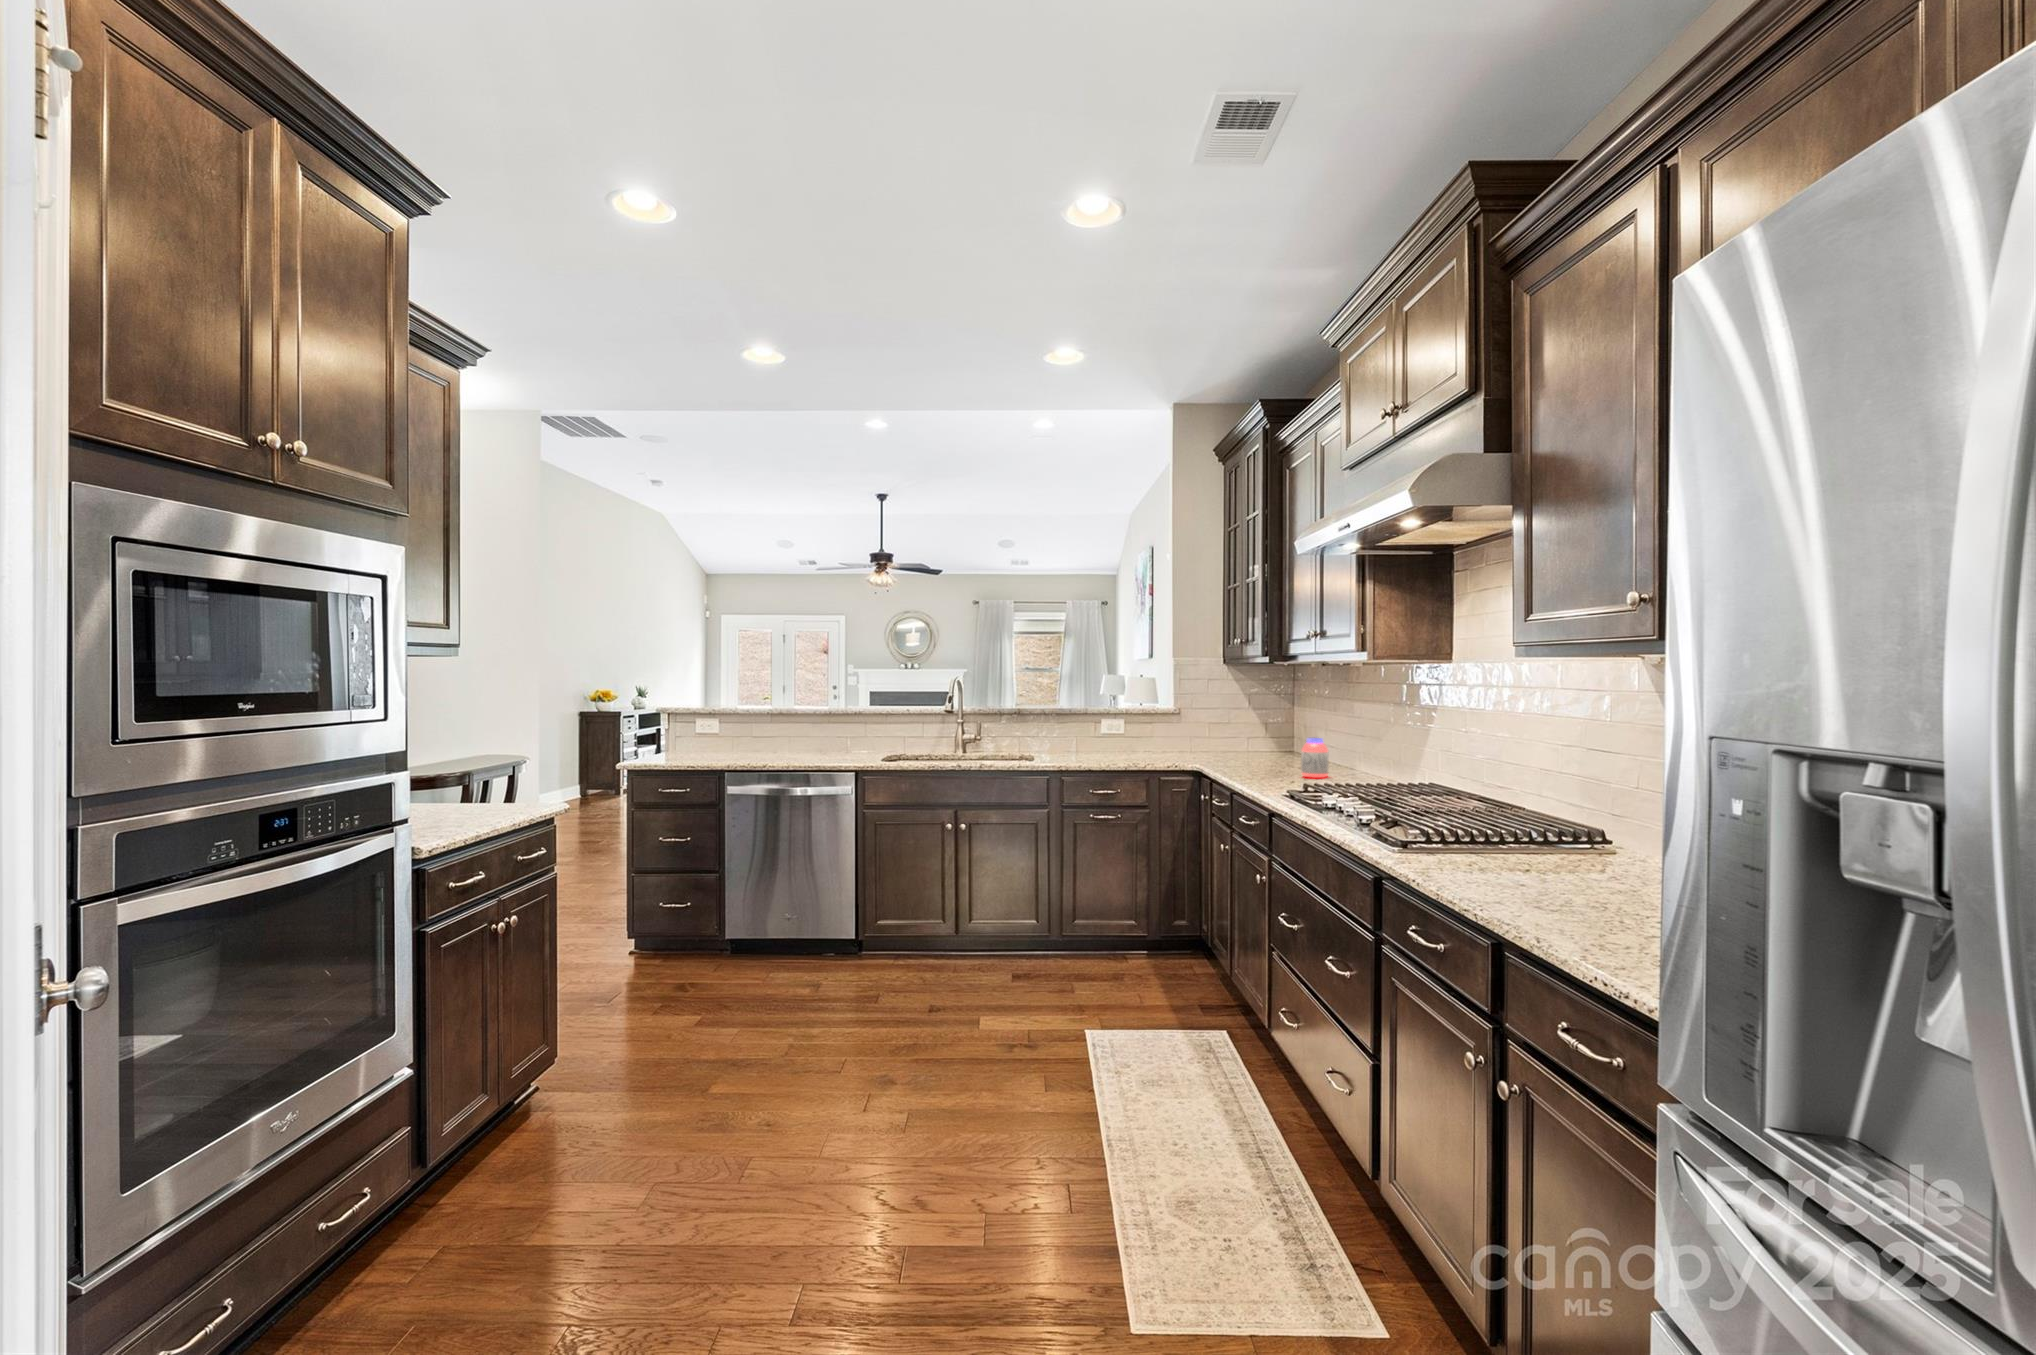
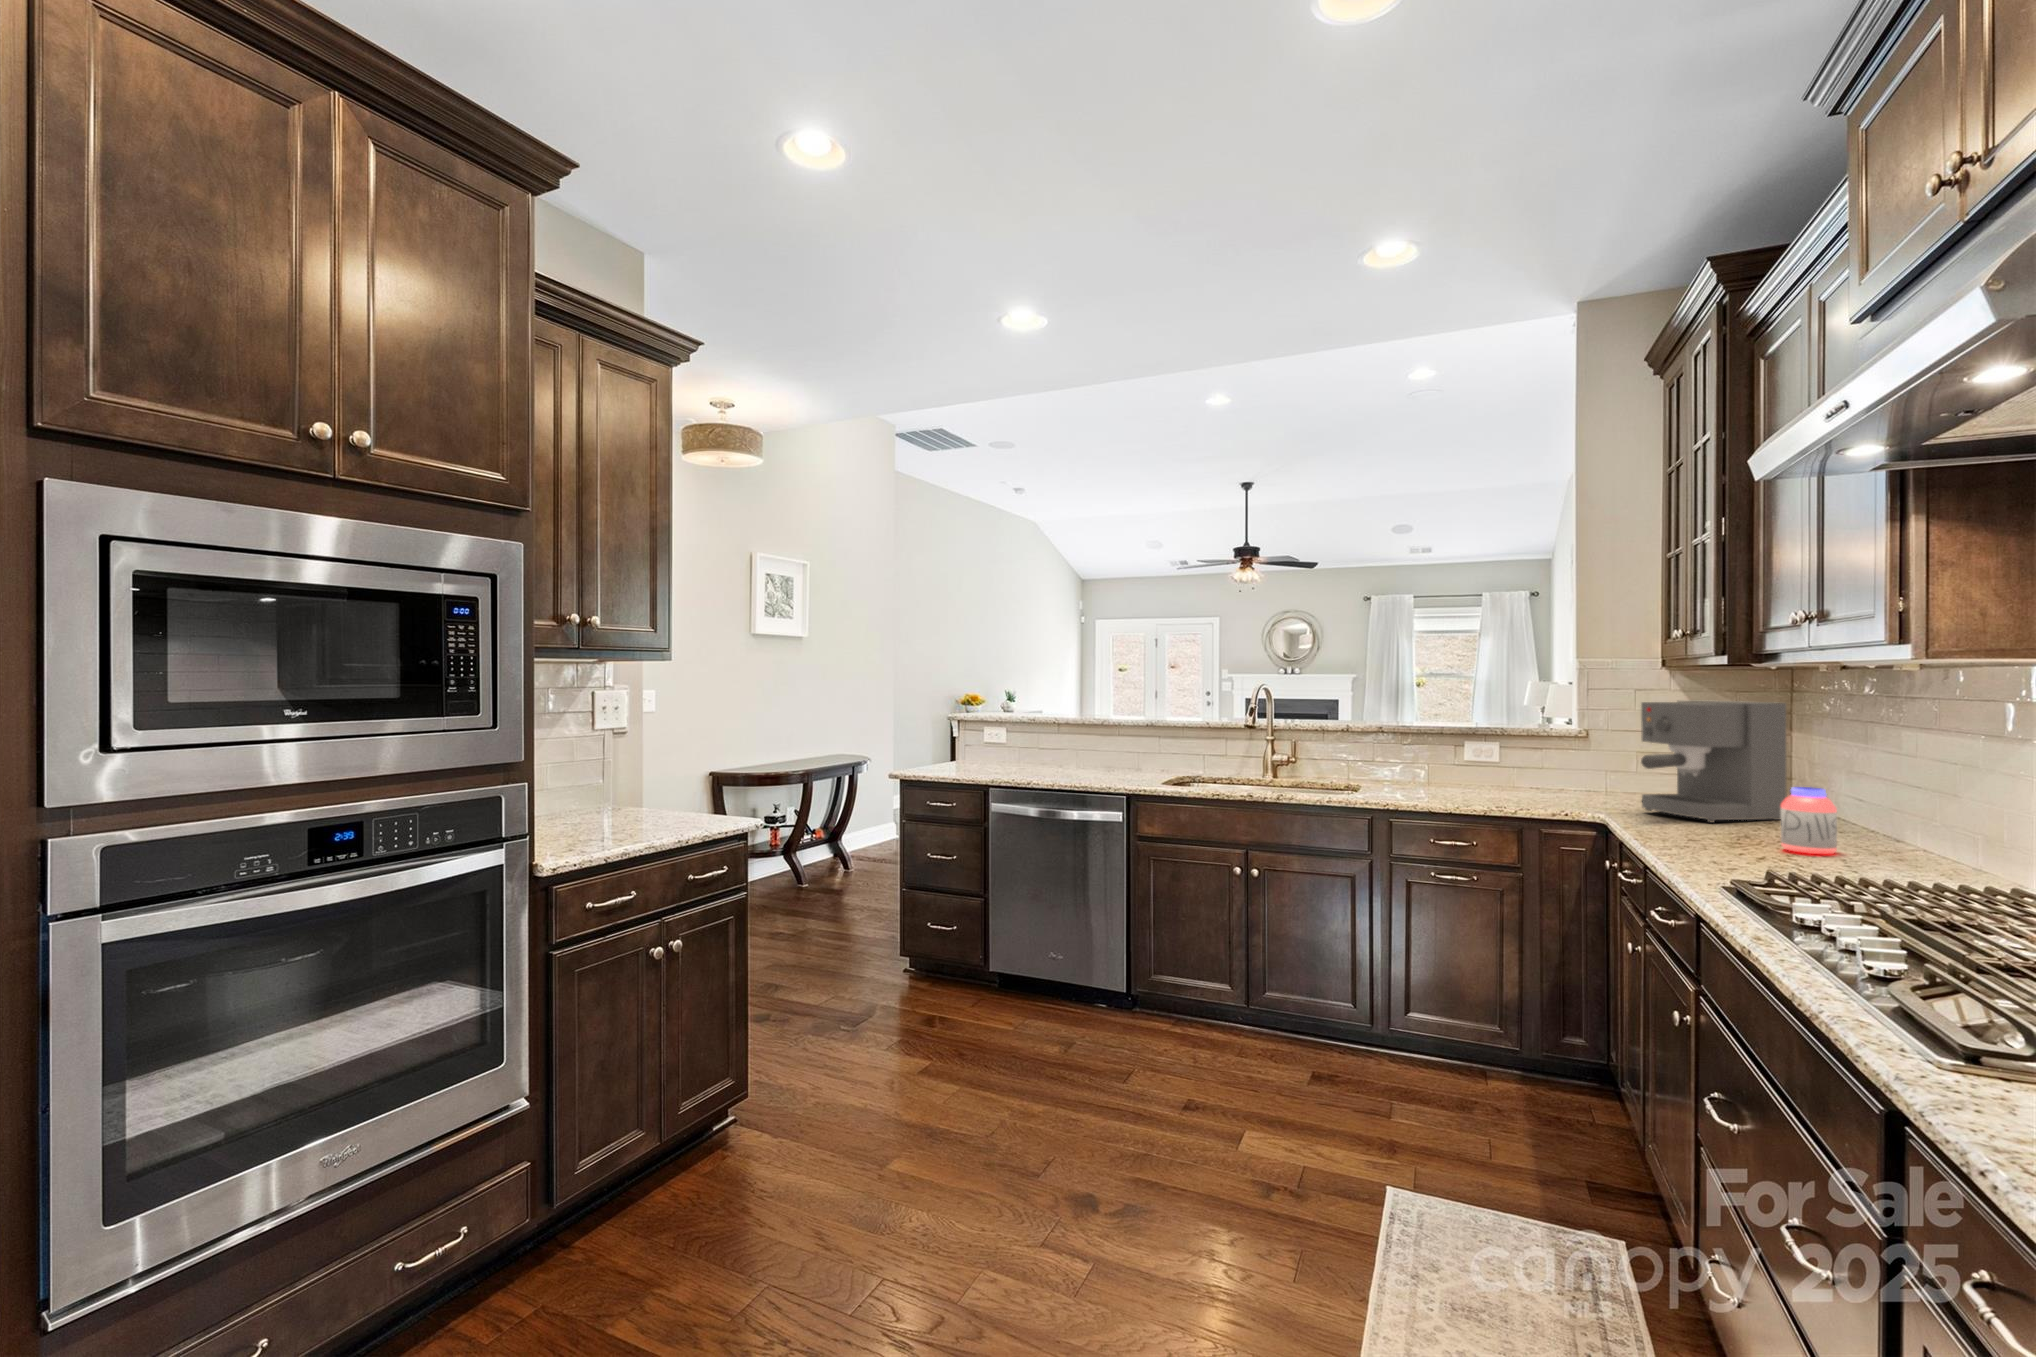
coffee maker: none [1220,686,1298,766] -> present [1641,701,1786,823]

